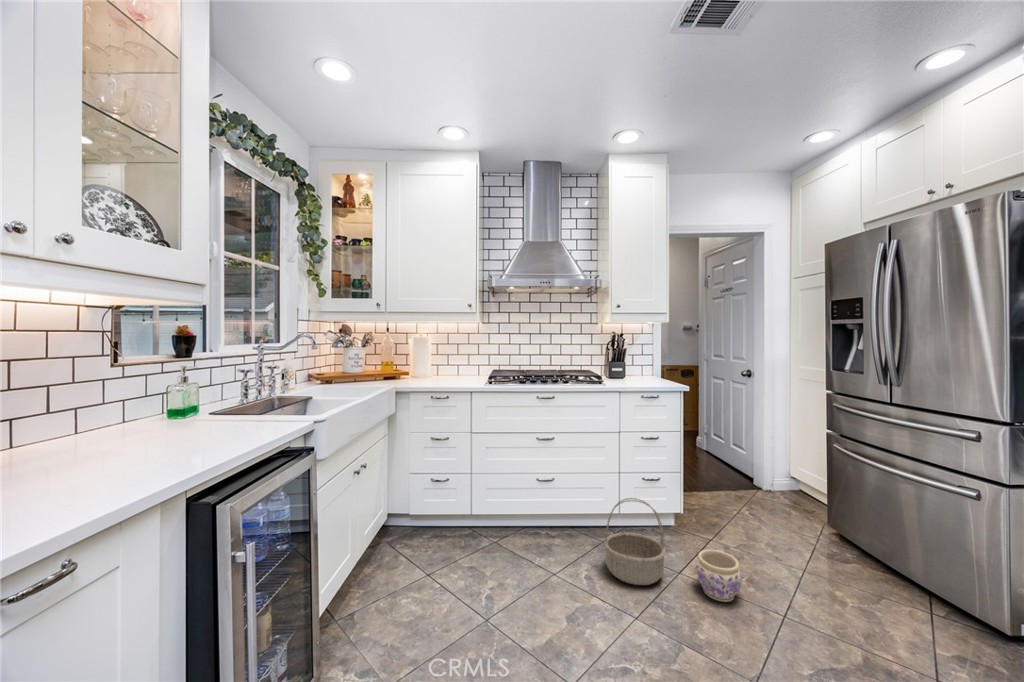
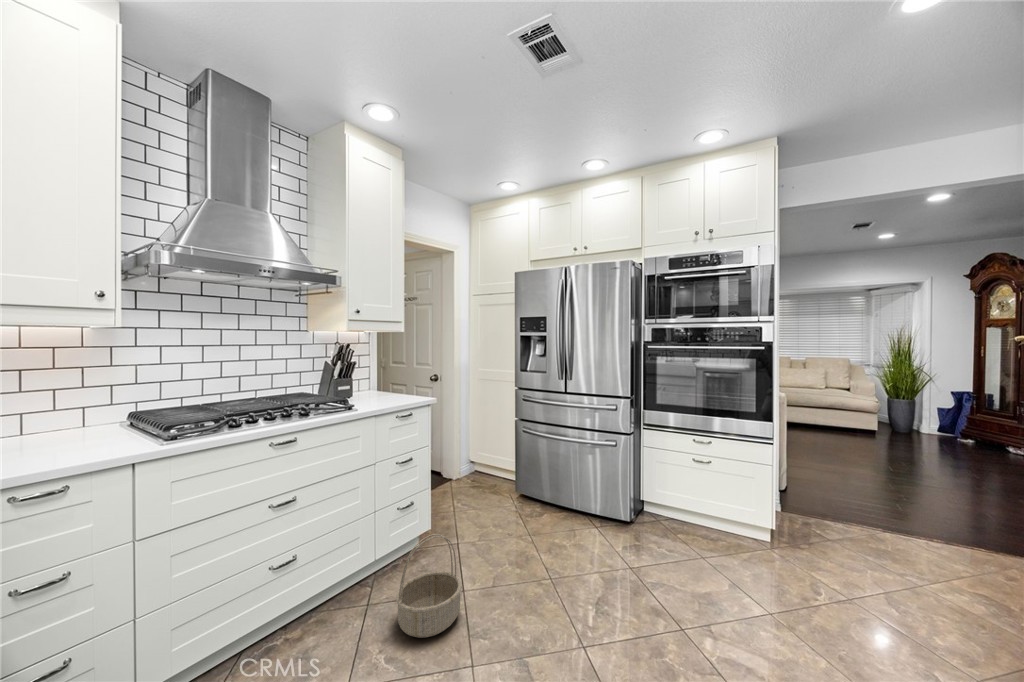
planter: present [696,549,742,602] -> none [482,551,521,600]

